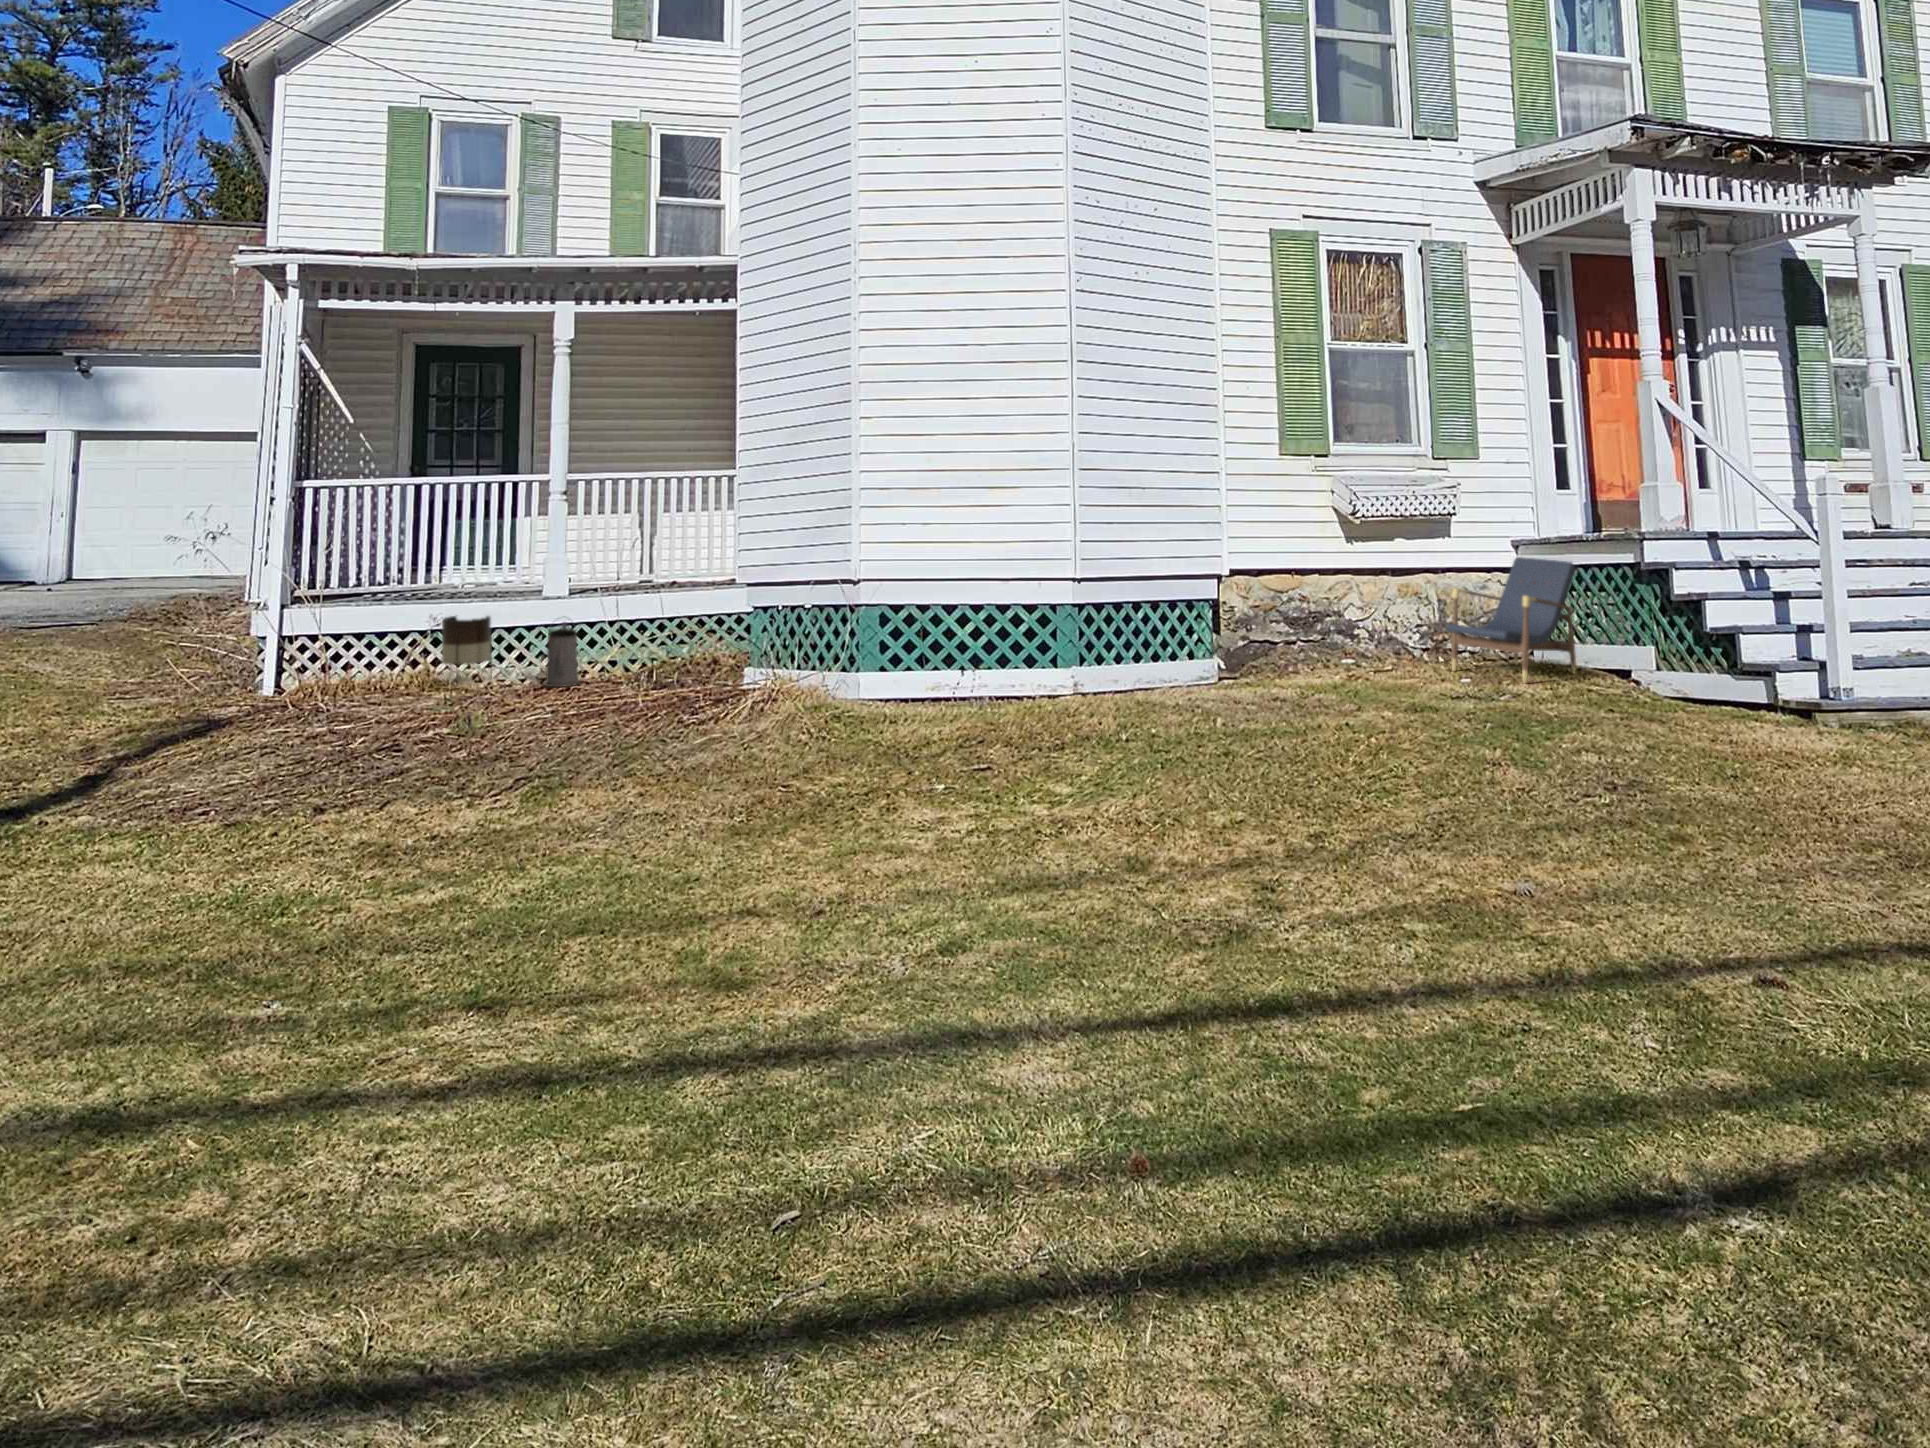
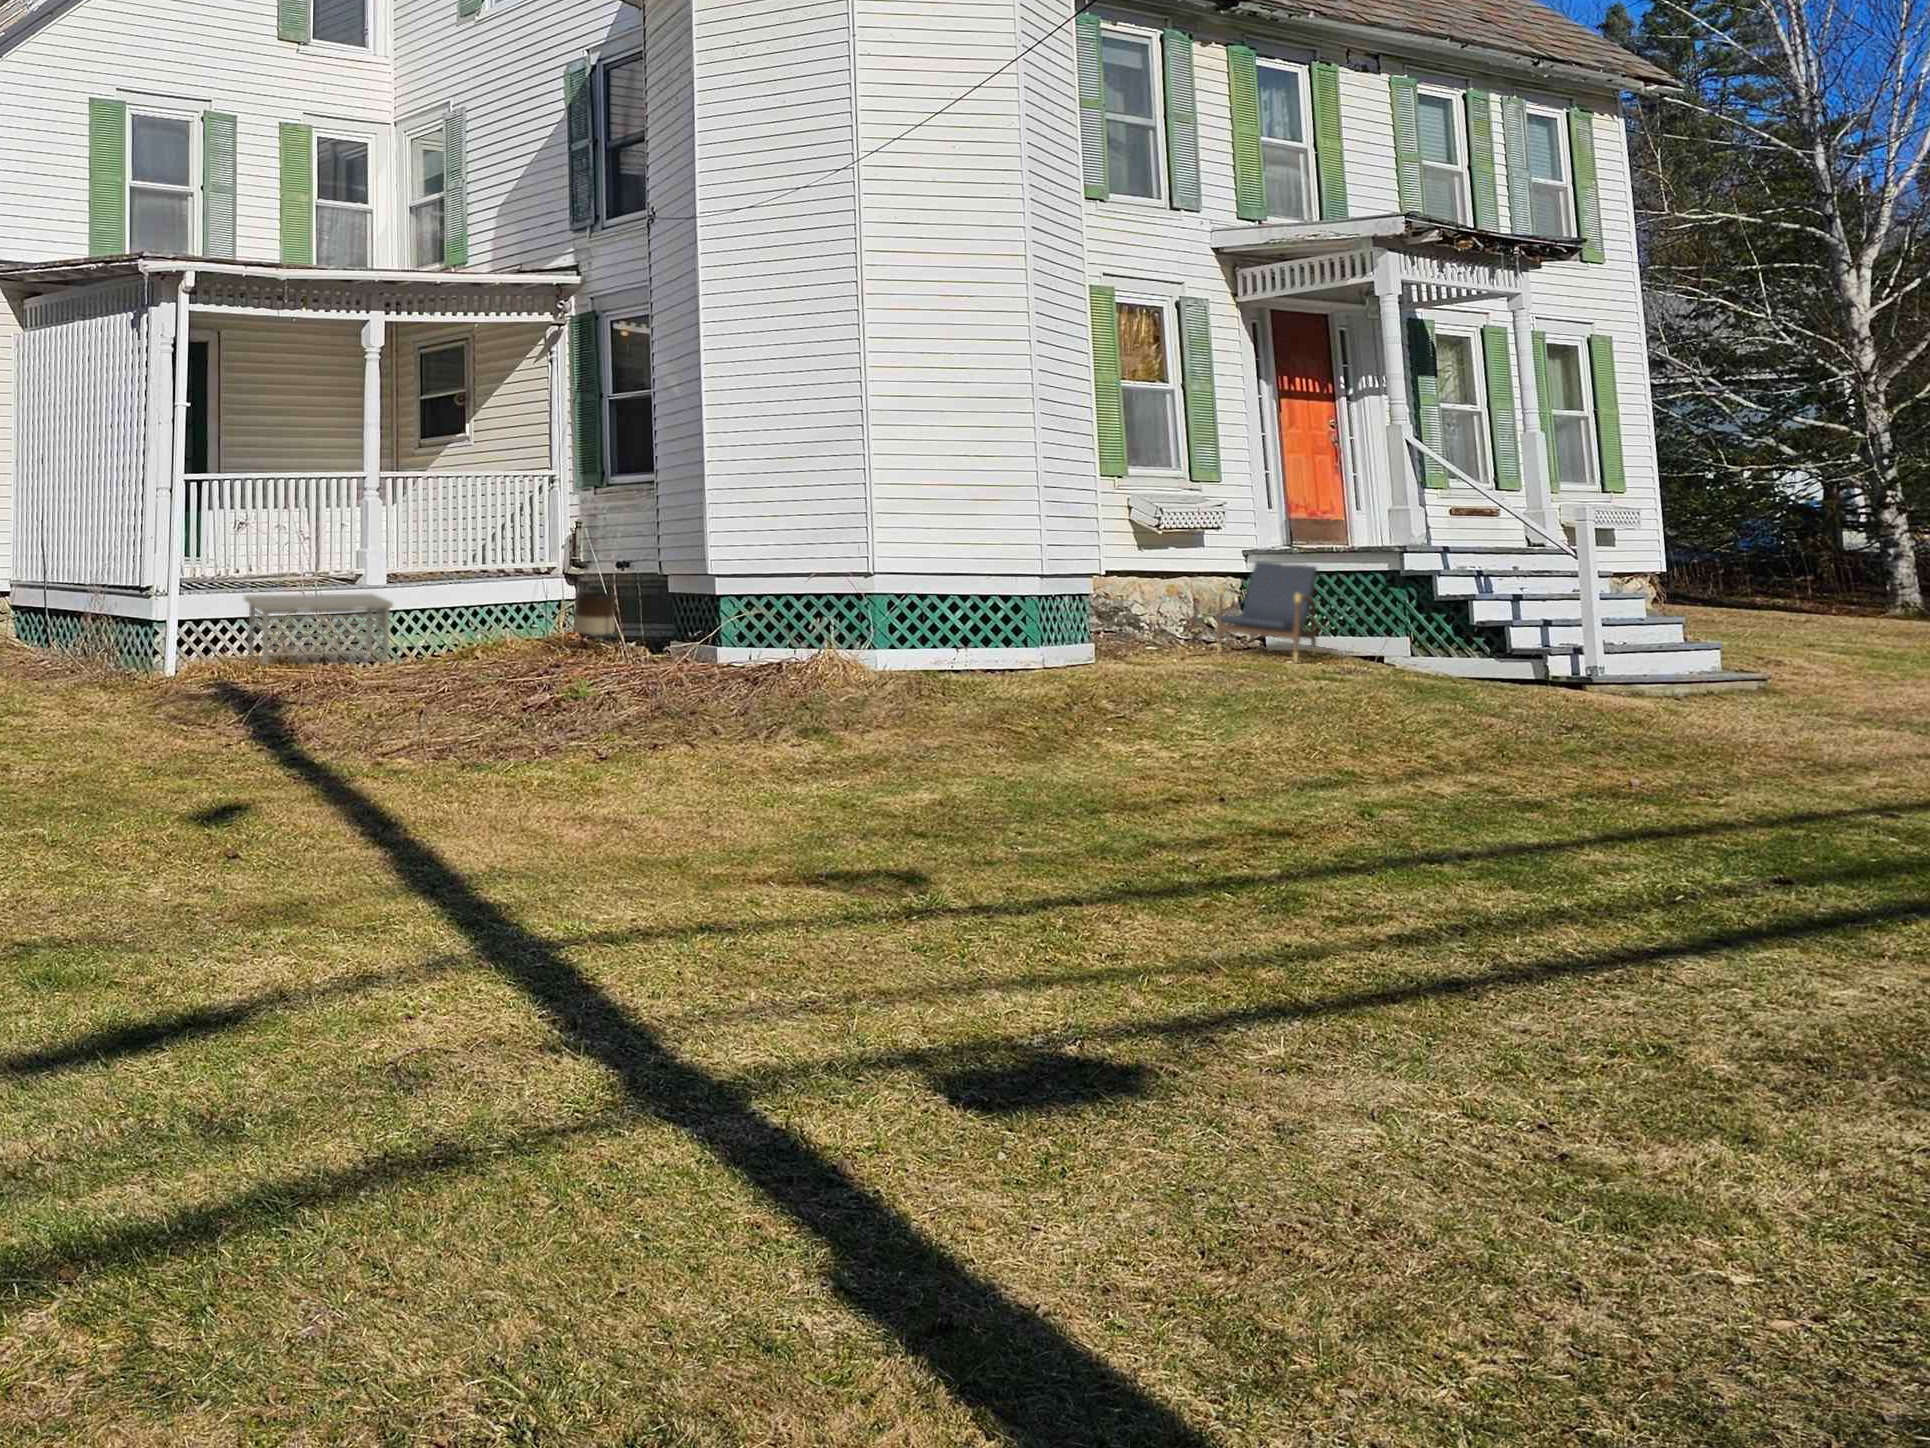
storage bench: none [246,612,426,693] -> present [244,594,393,665]
planter: present [441,616,492,674] -> present [573,592,615,643]
watering can: present [545,622,580,687] -> none [495,600,535,661]

